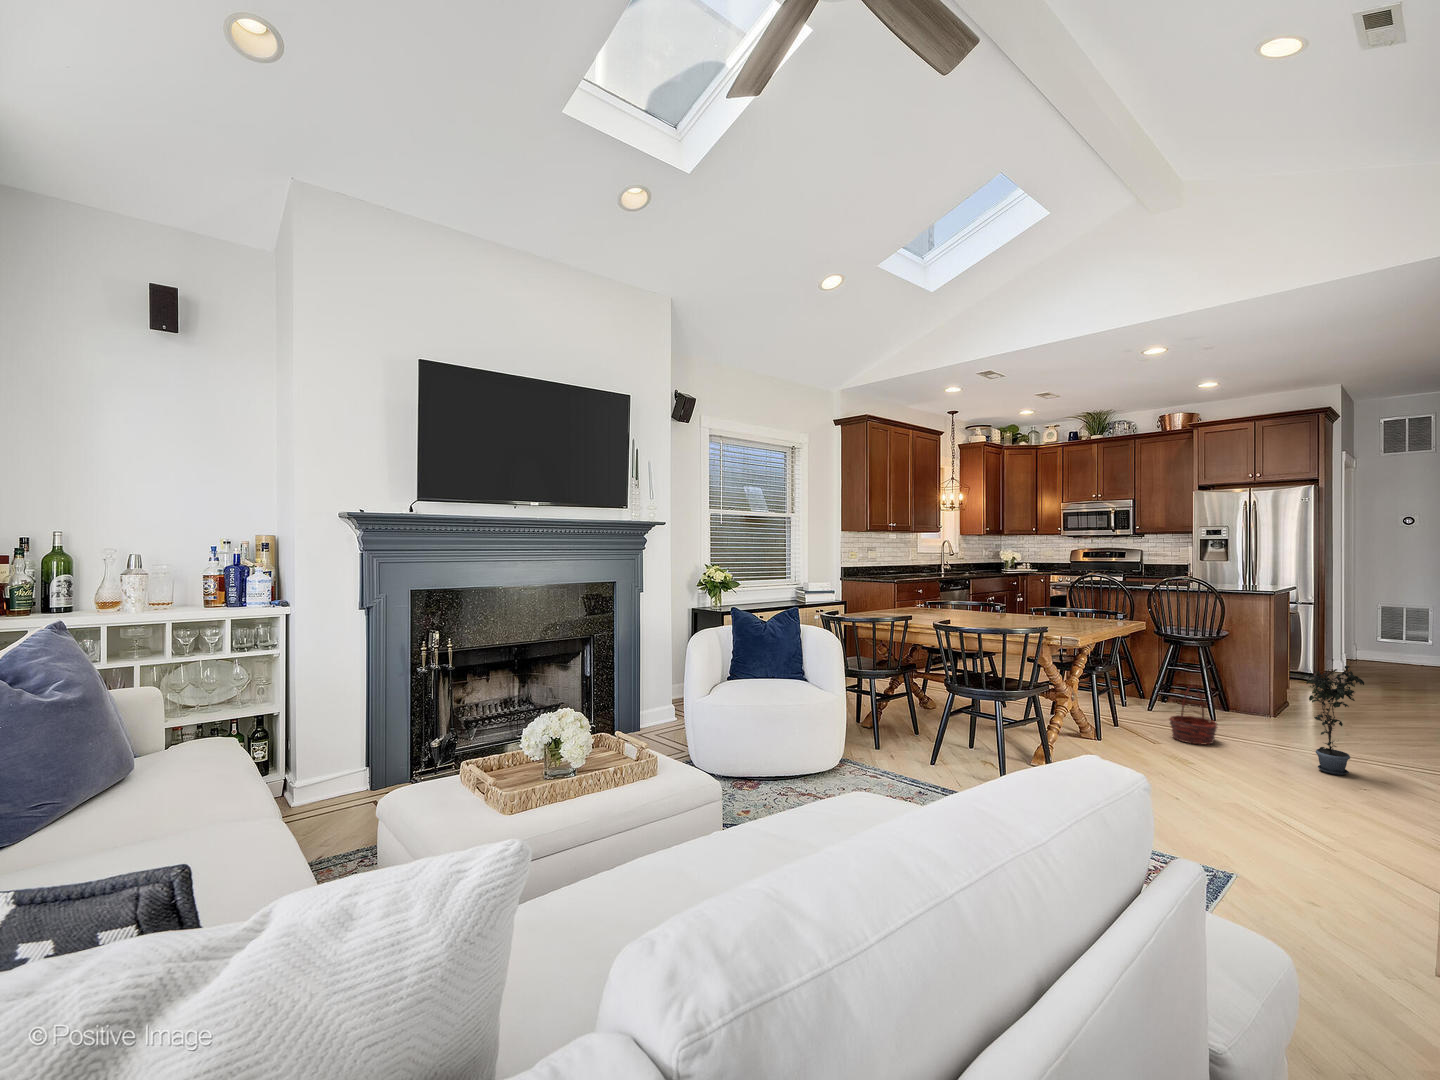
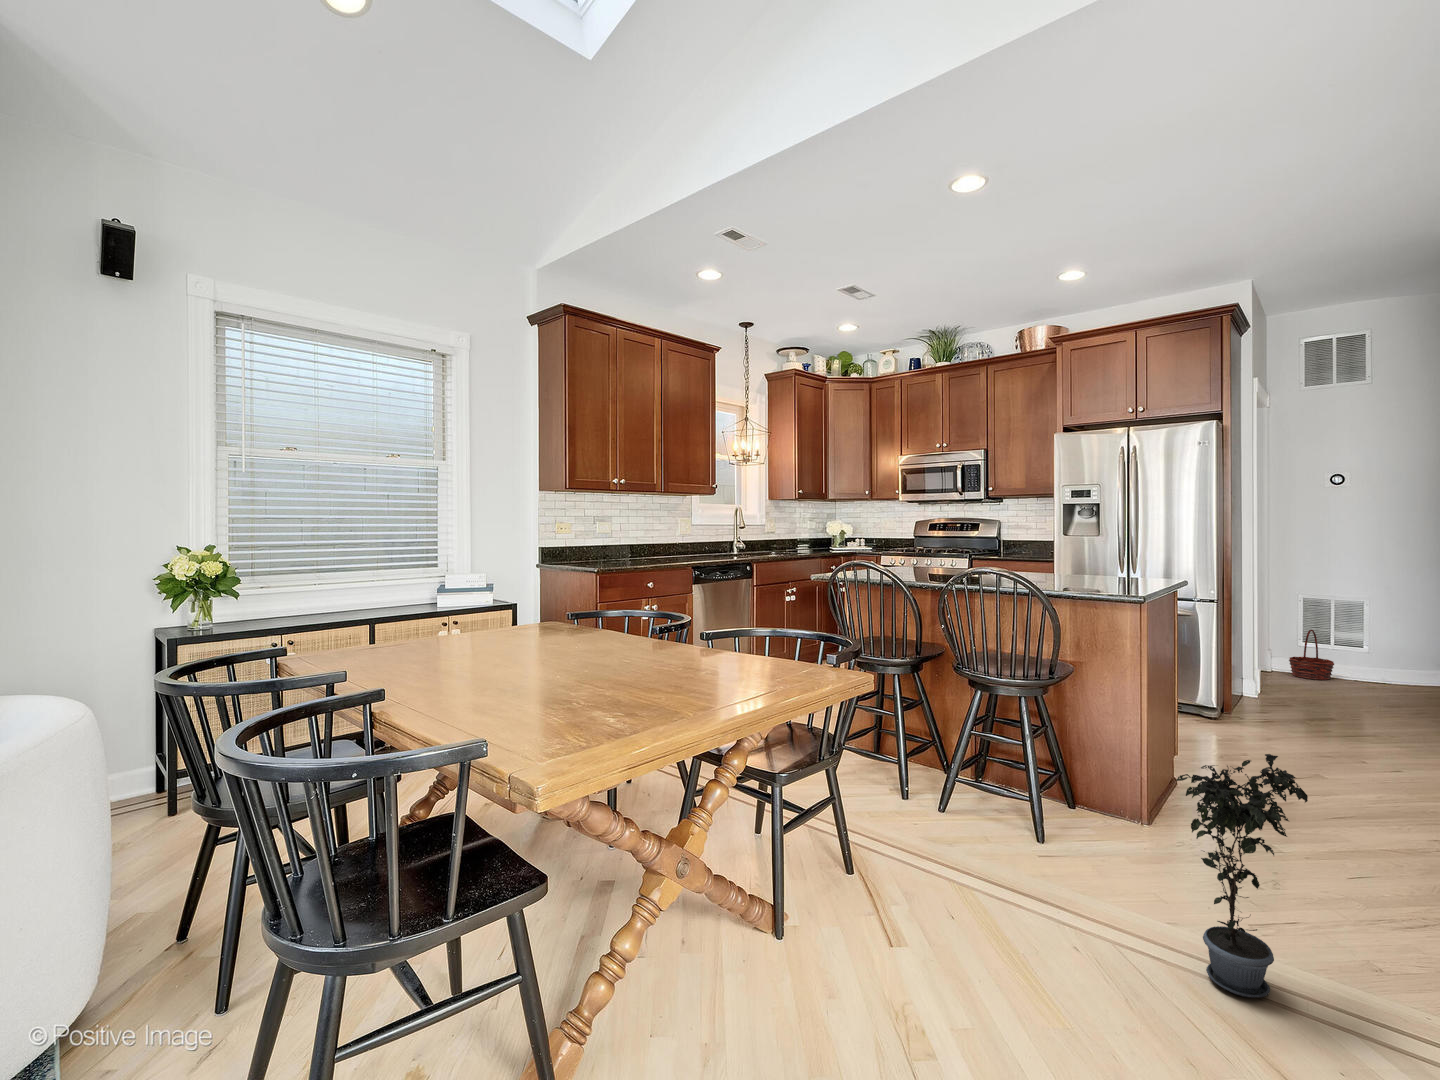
basket: present [1169,686,1218,744] -> present [1289,630,1334,680]

